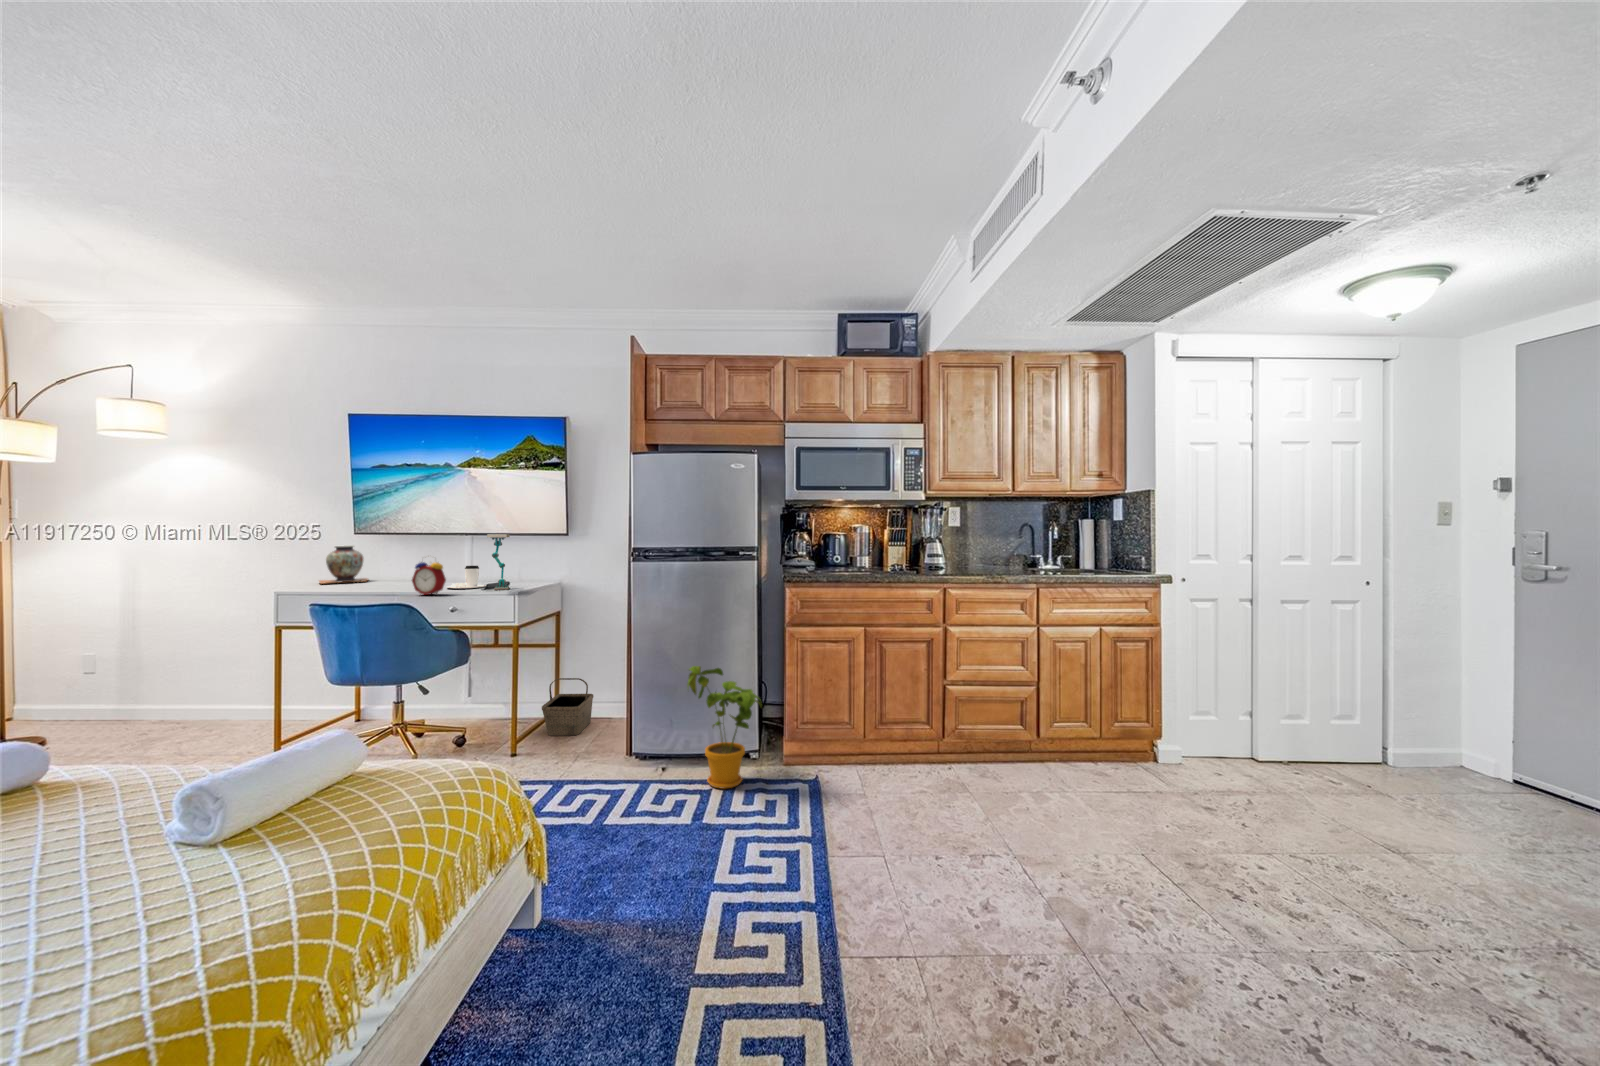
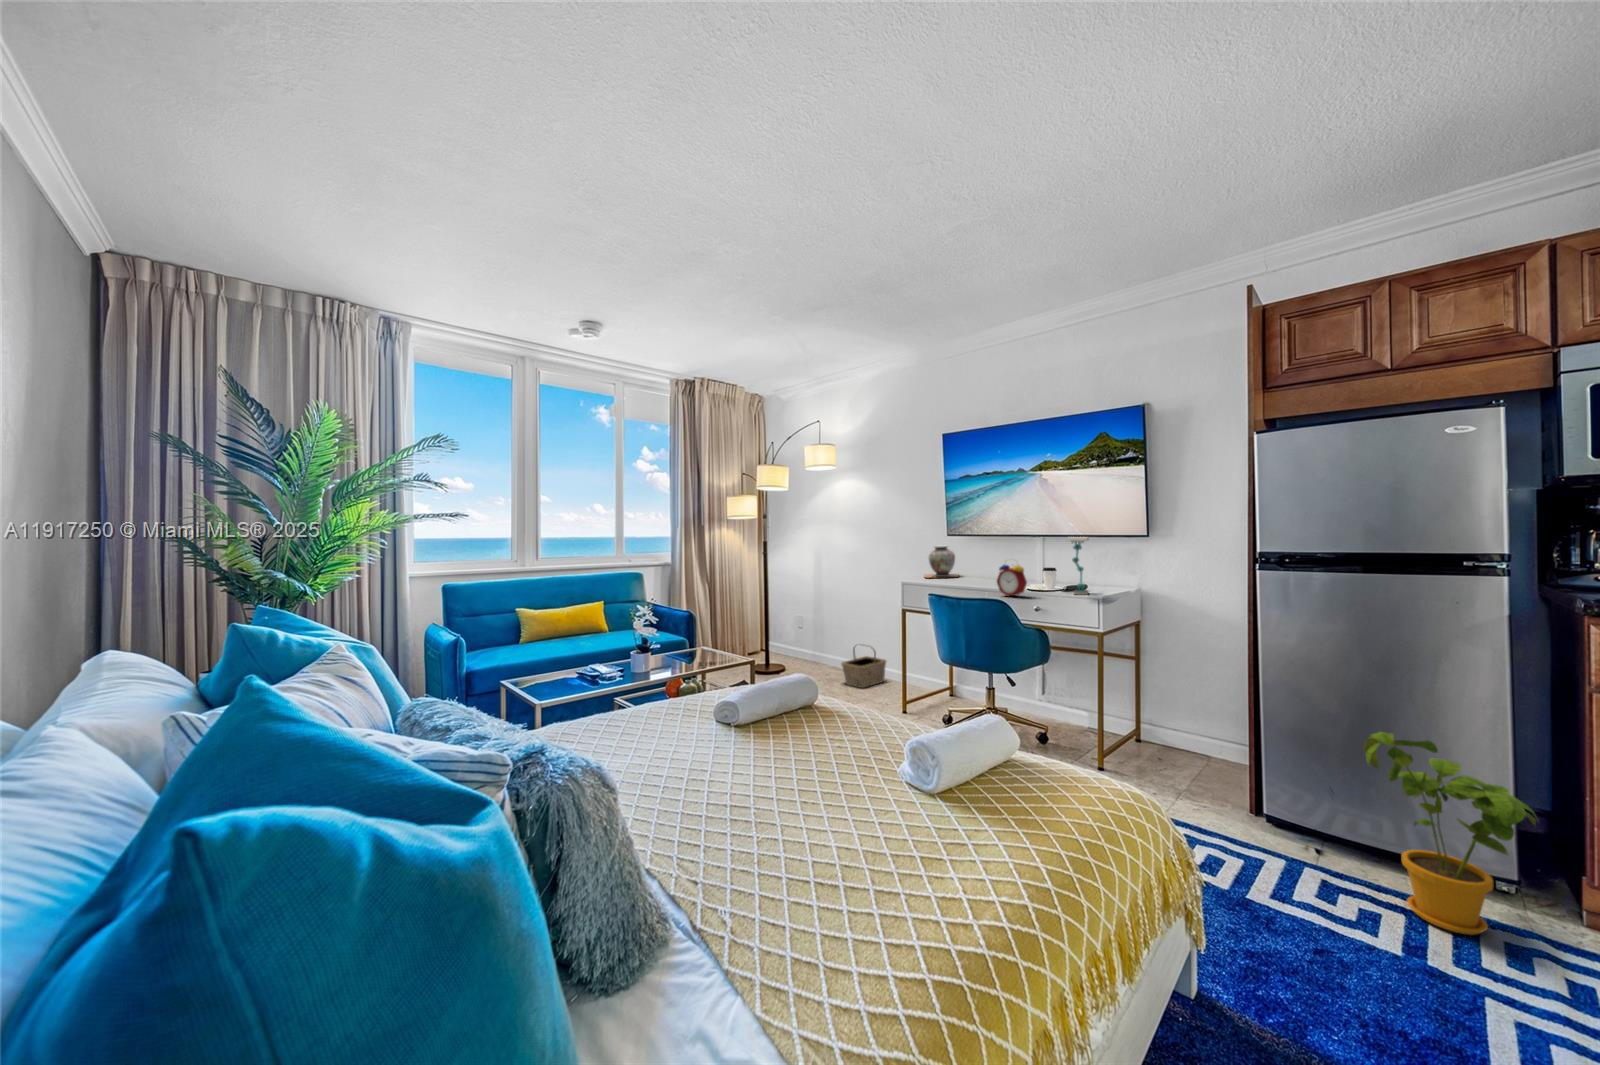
basket: present [542,678,594,736] -> present [842,647,886,688]

